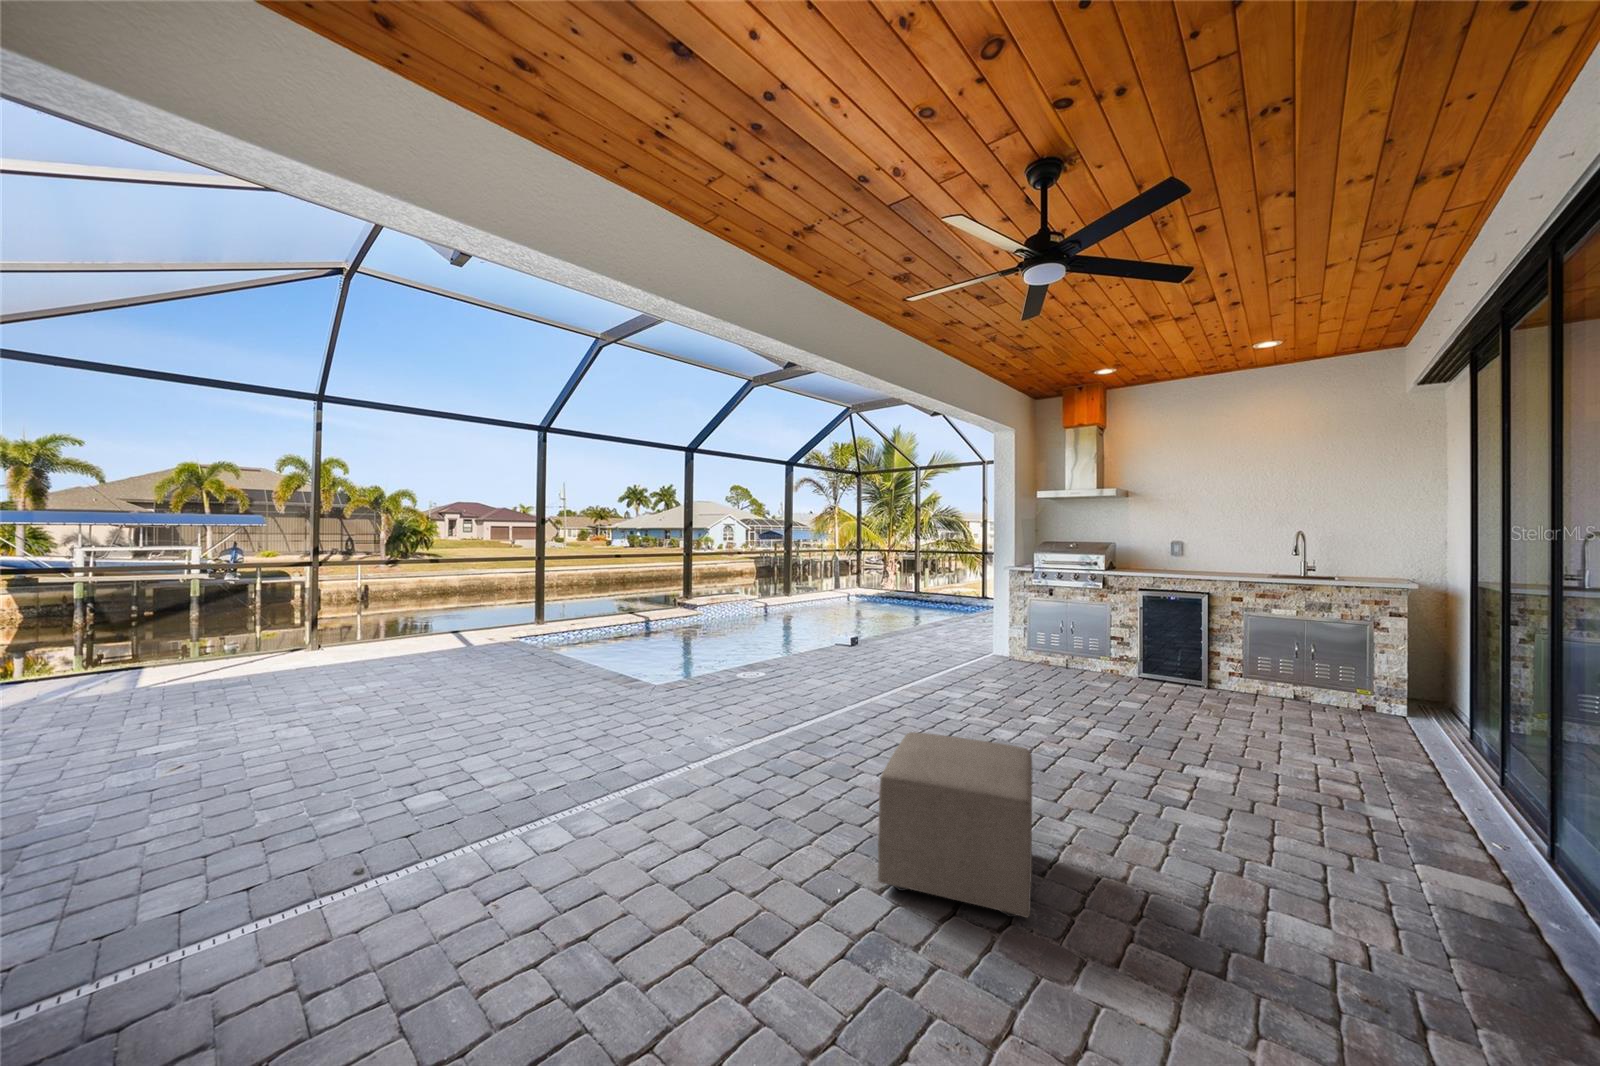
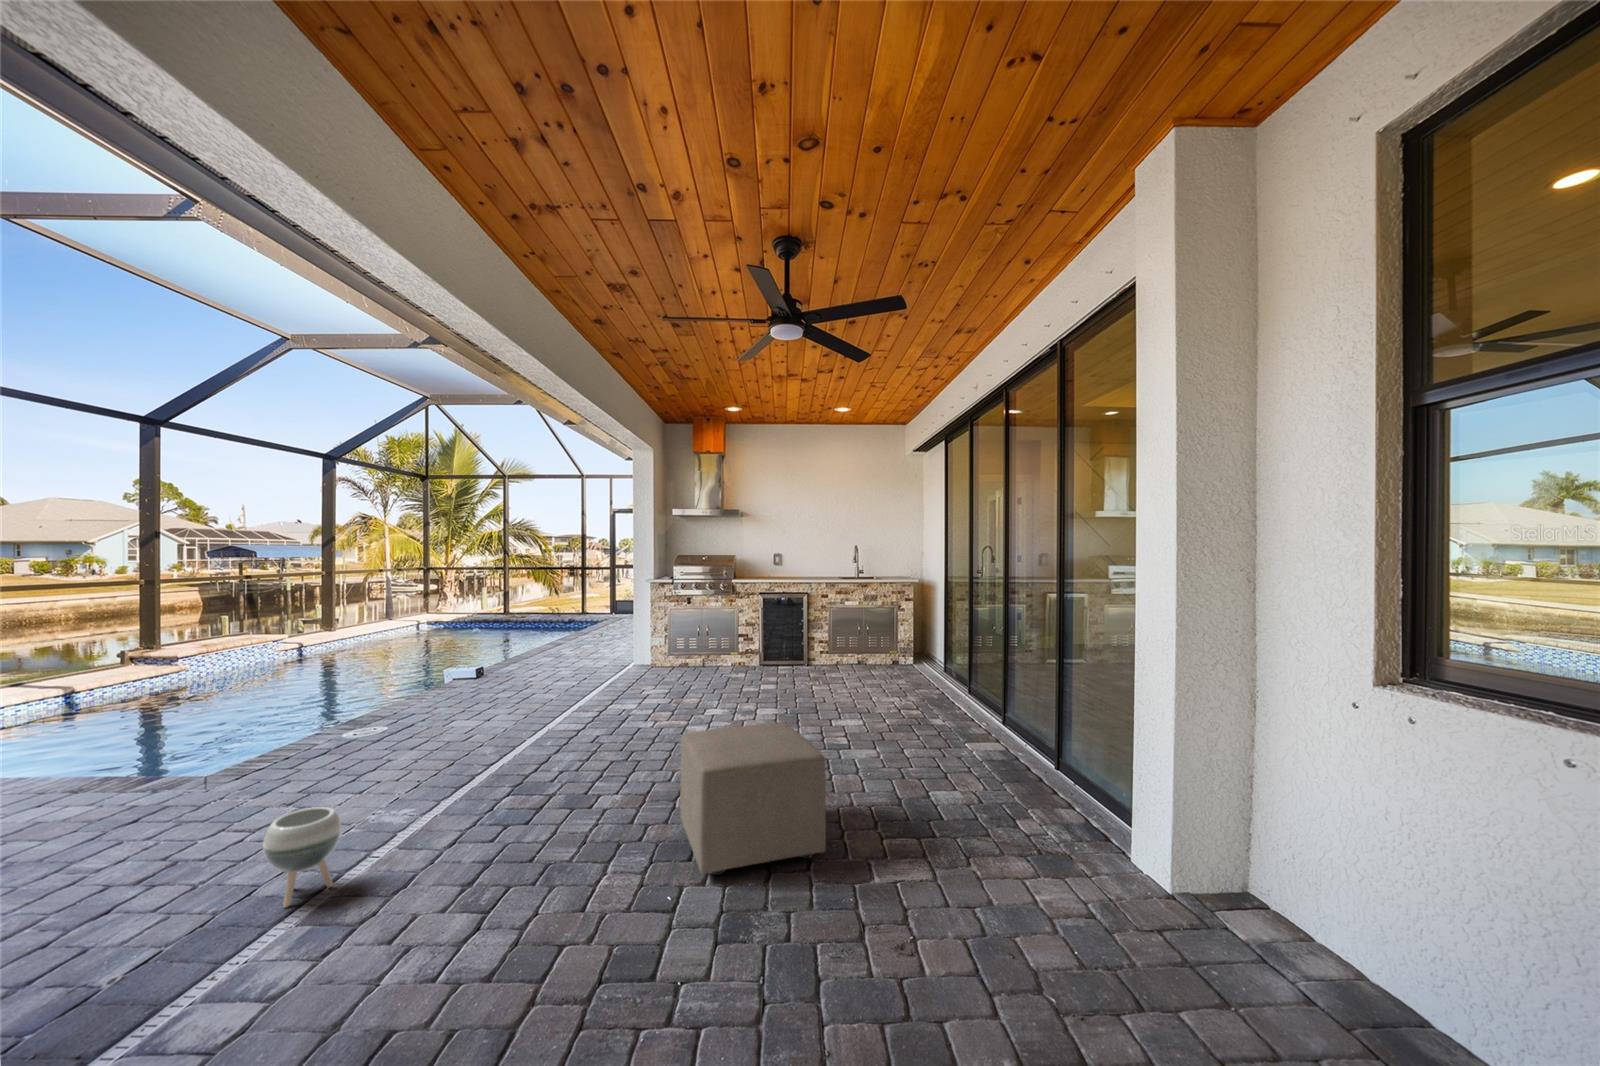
planter: none [611,720,656,785] -> present [263,807,341,907]

